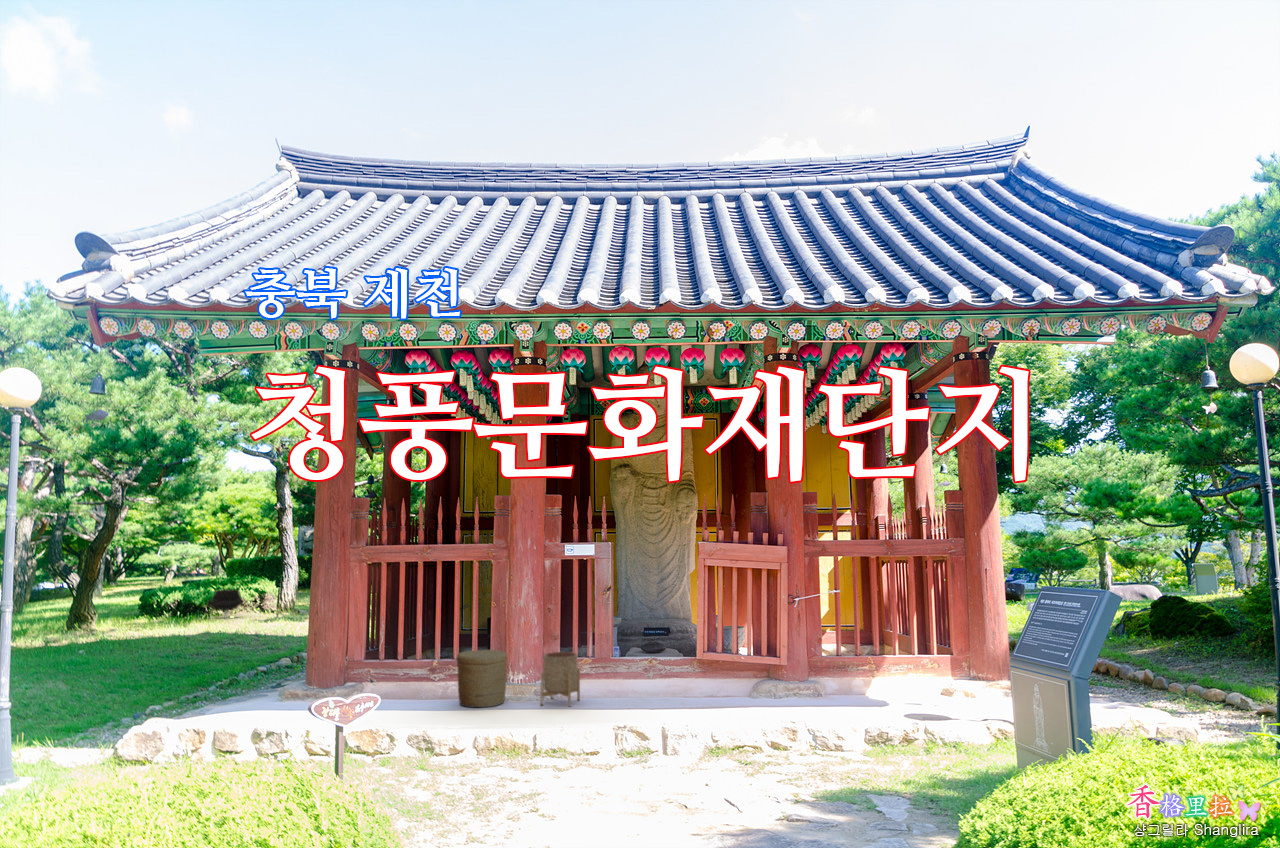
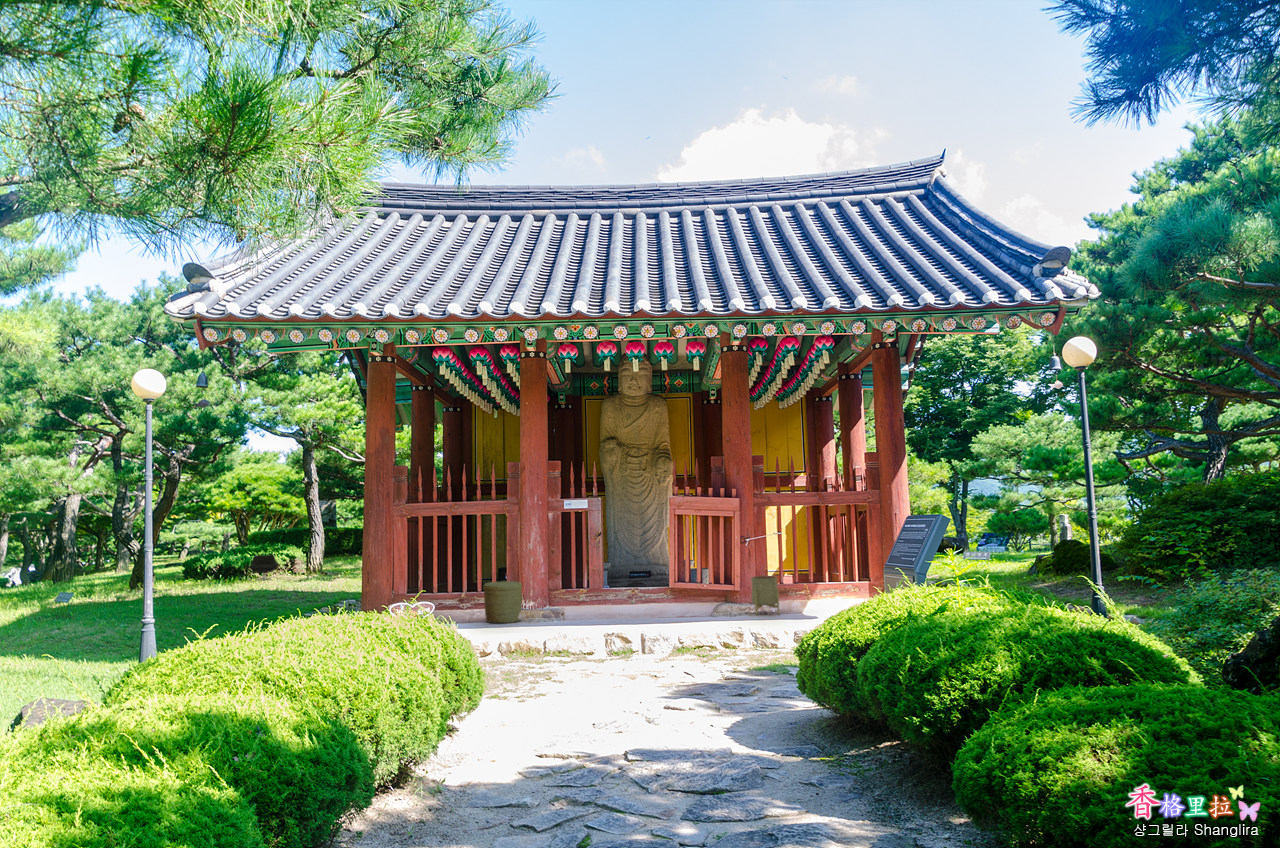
planter: present [541,652,580,707] -> present [751,576,780,615]

